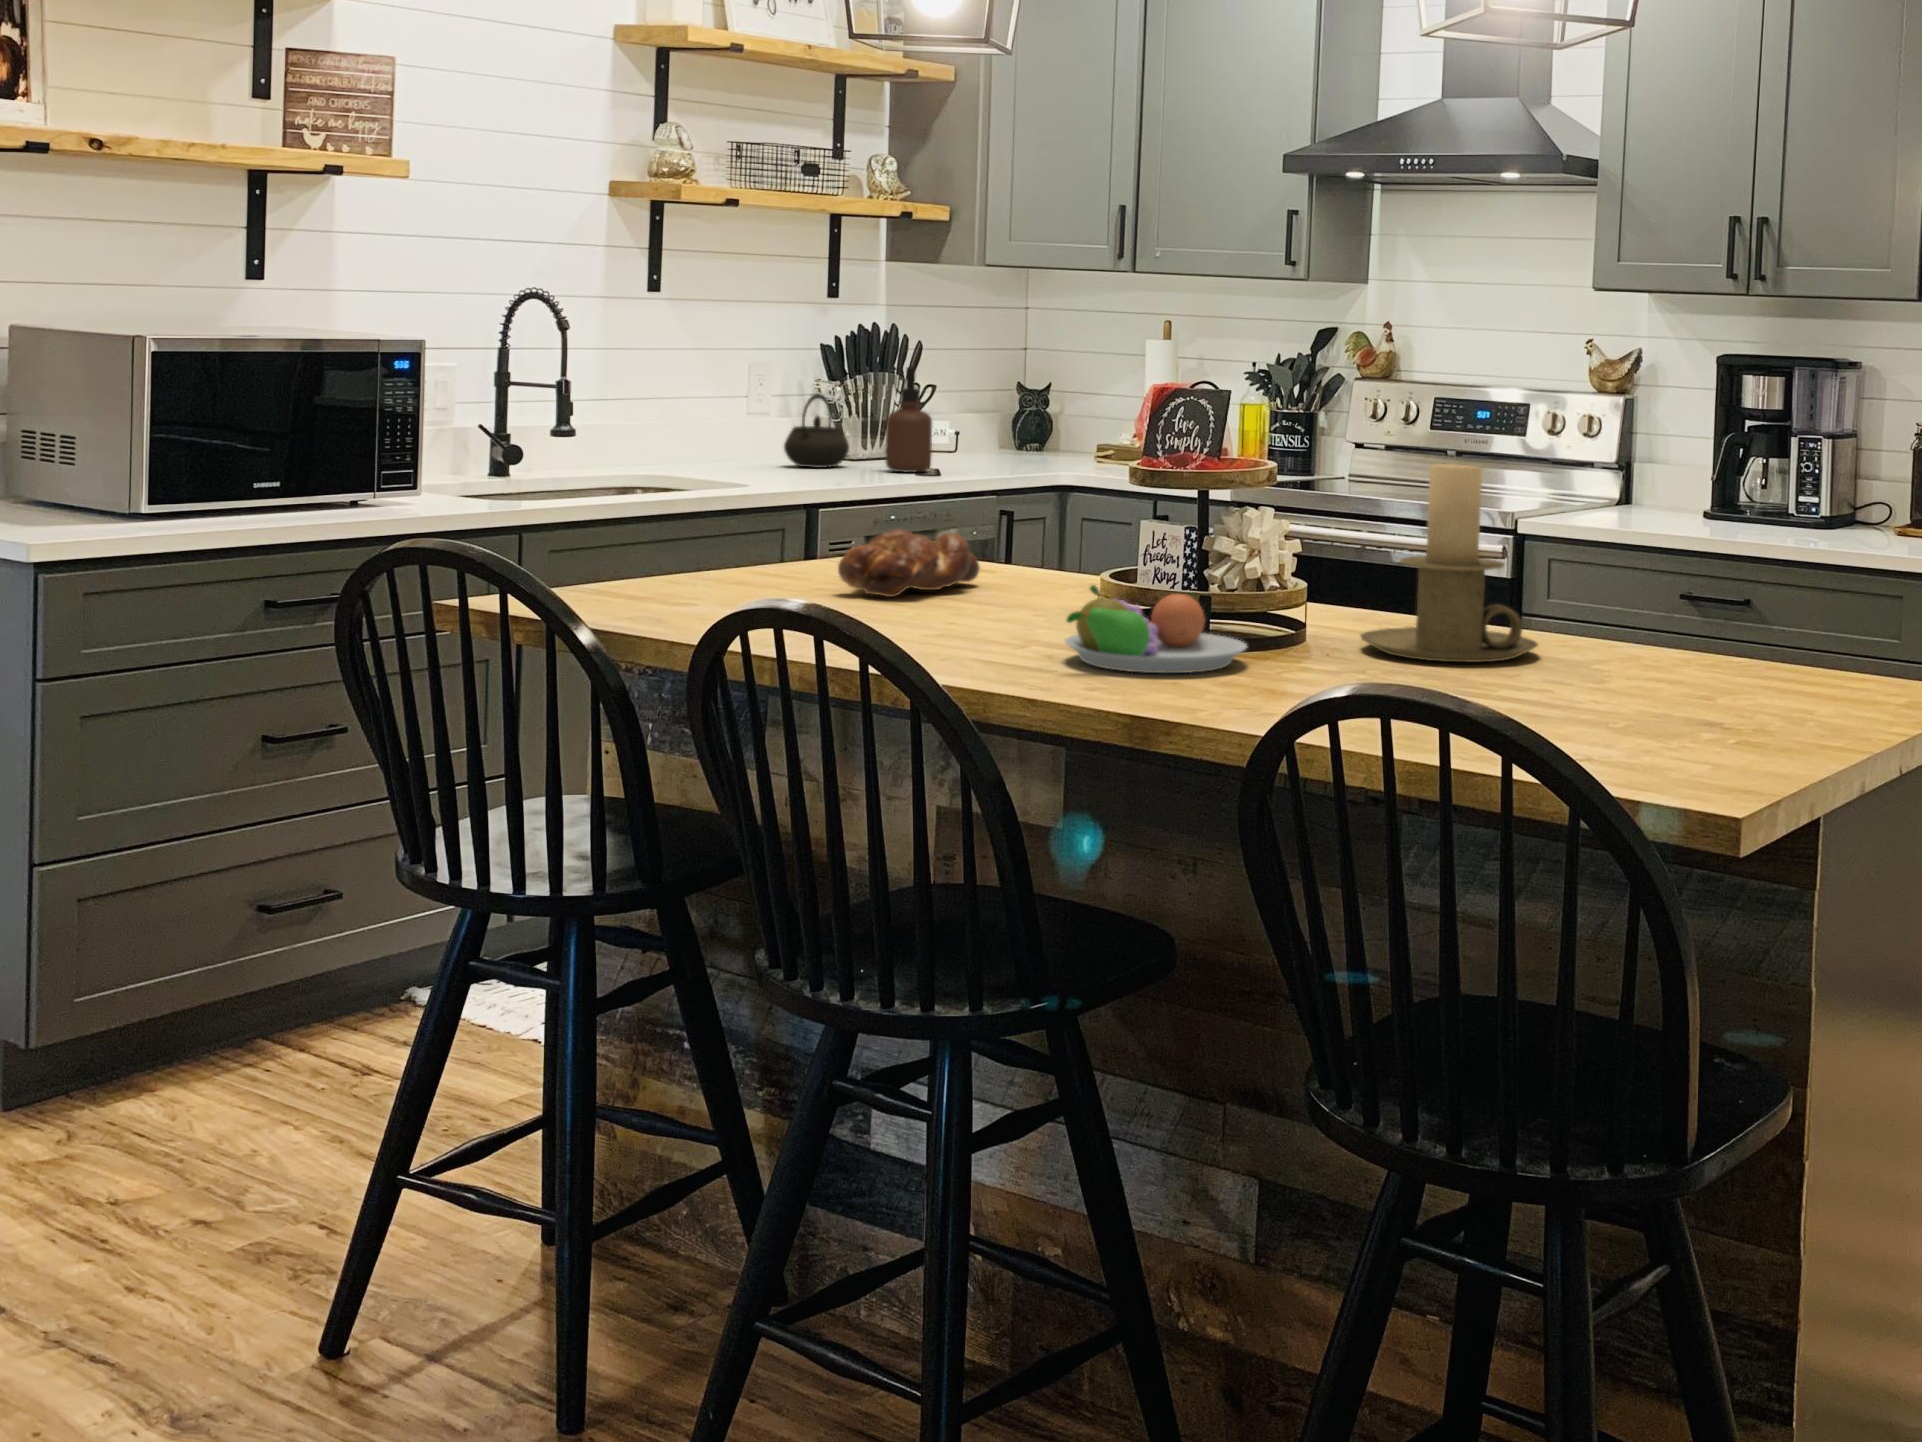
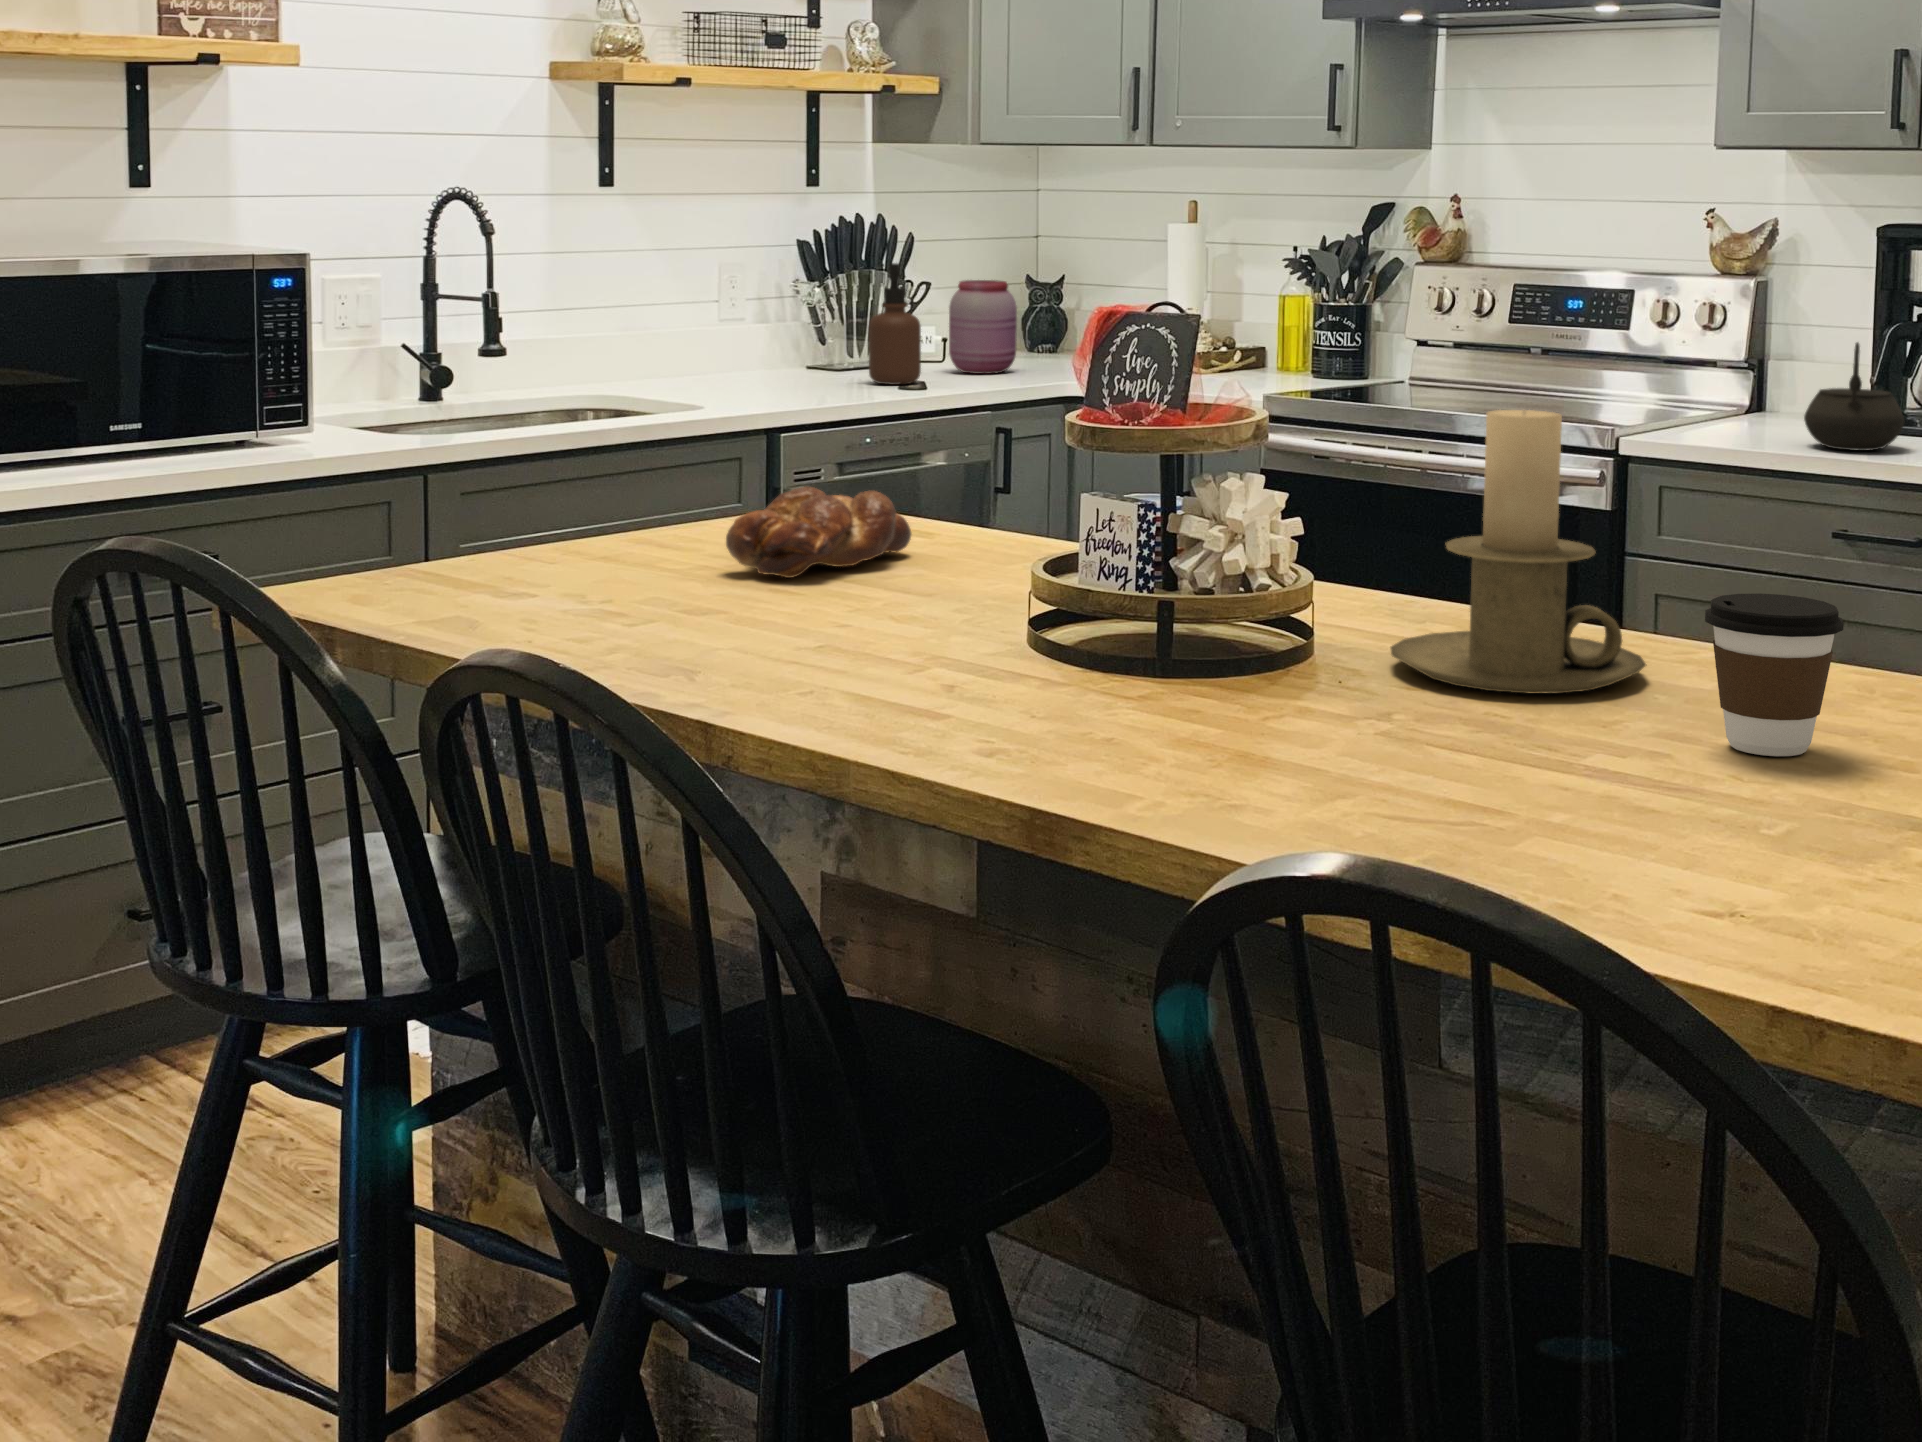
jar: none [952,385,1013,466] -> present [949,280,1017,374]
kettle: present [784,394,849,468] -> present [1804,342,1905,451]
fruit bowl: present [1065,585,1247,673] -> none [967,589,1226,719]
coffee cup: none [1578,585,1667,692] -> present [1705,593,1844,756]

